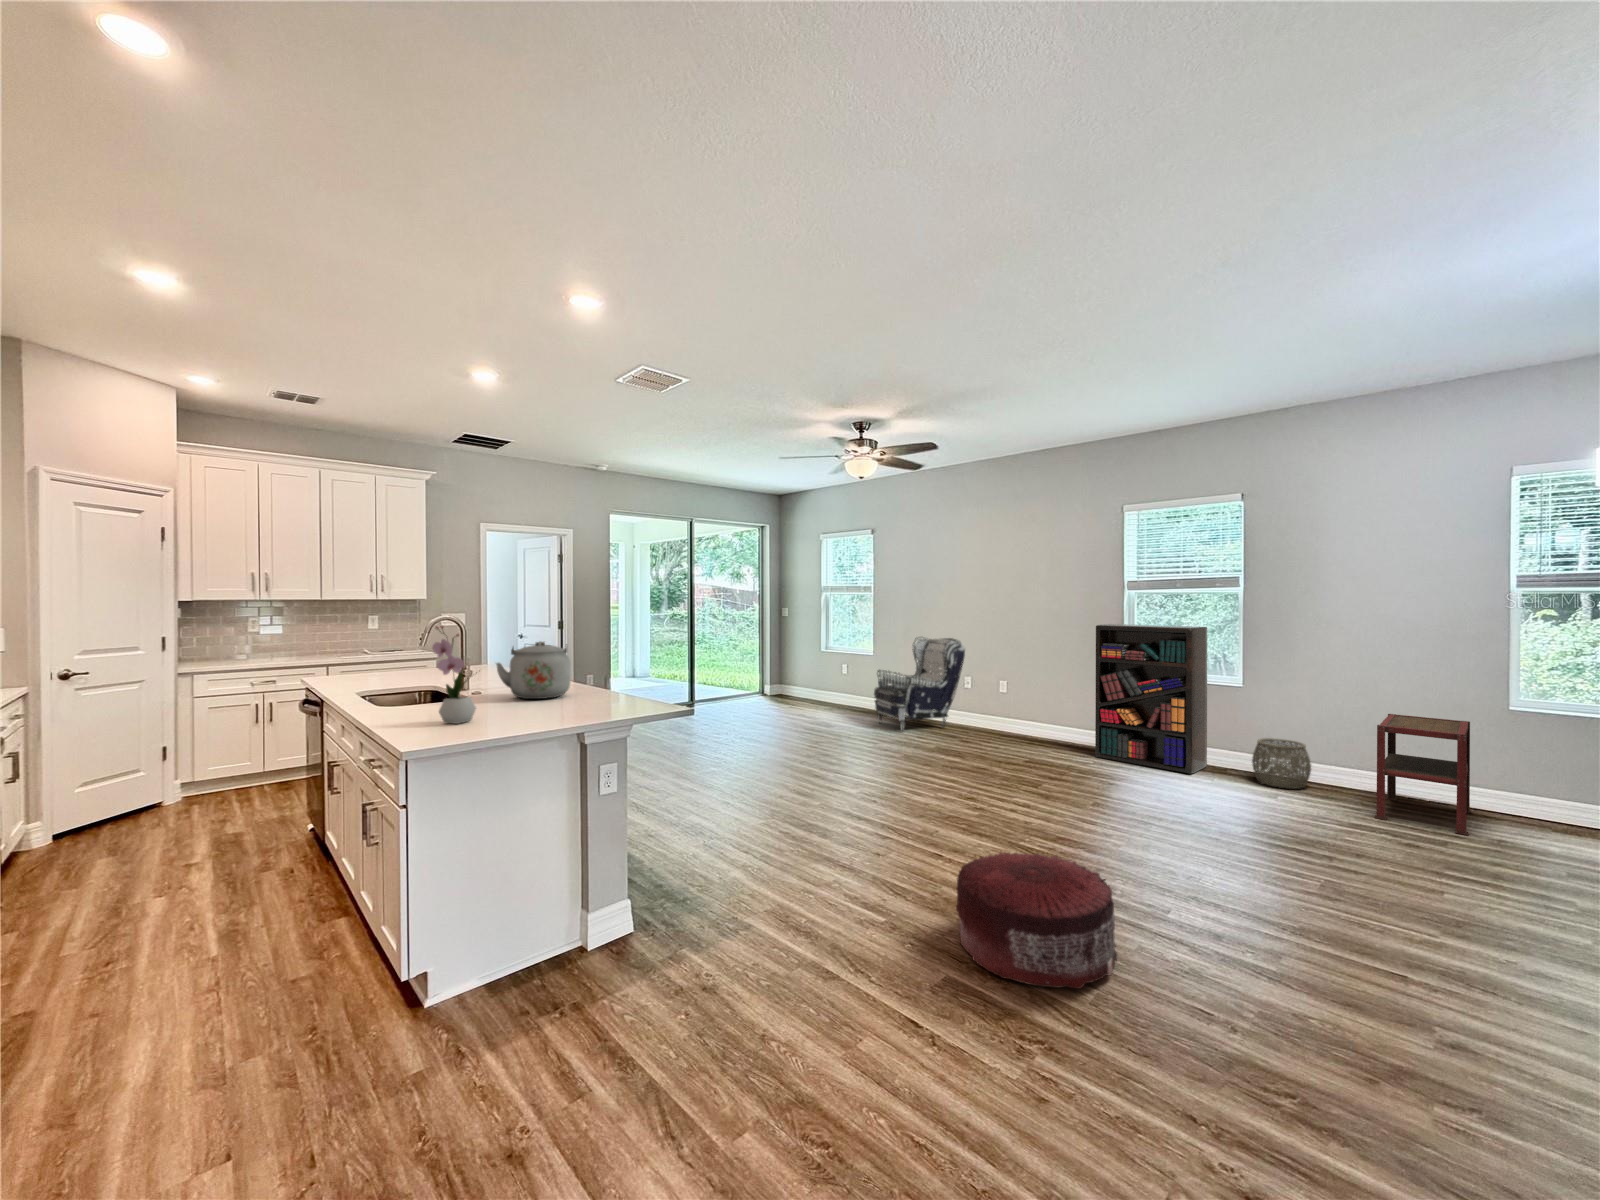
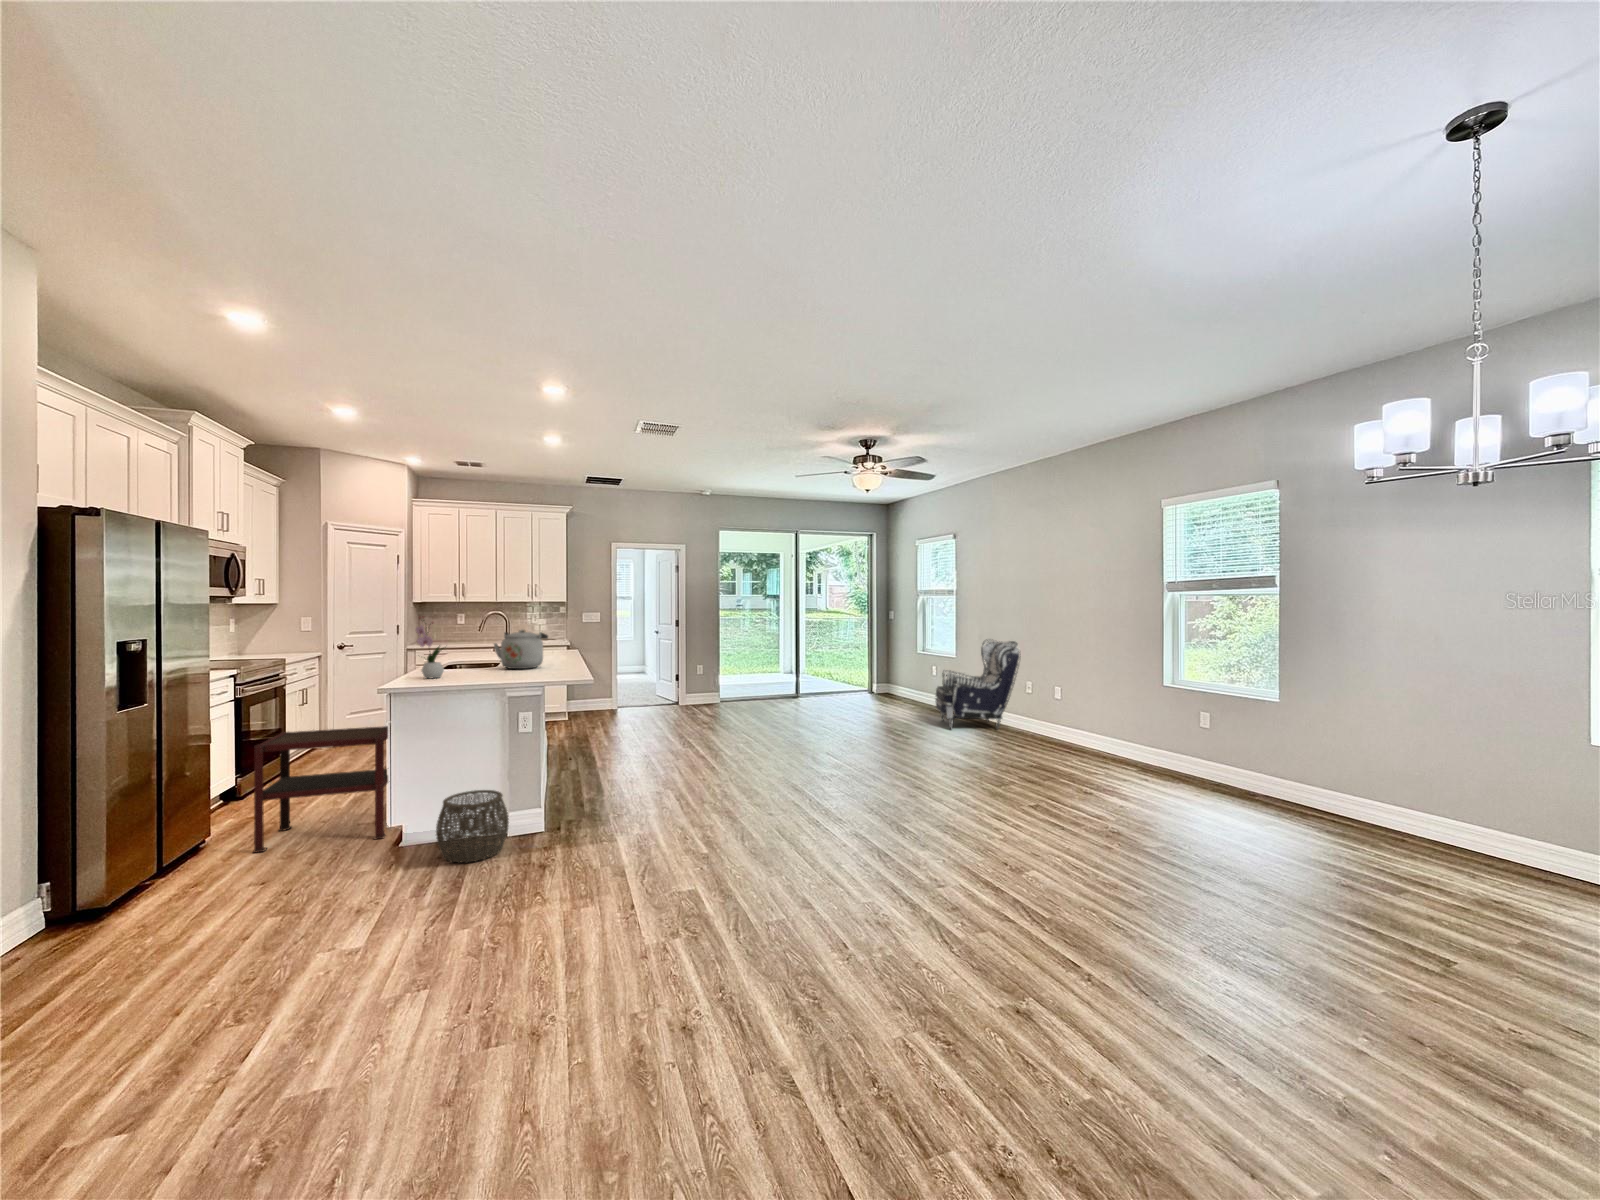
bookshelf: present [1095,624,1207,774] -> none [1116,629,1237,792]
side table: present [1374,714,1472,835] -> present [253,726,388,853]
woven basket: present [1252,738,1311,789] -> present [436,790,509,863]
pouf: present [956,852,1117,989] -> none [726,811,849,916]

